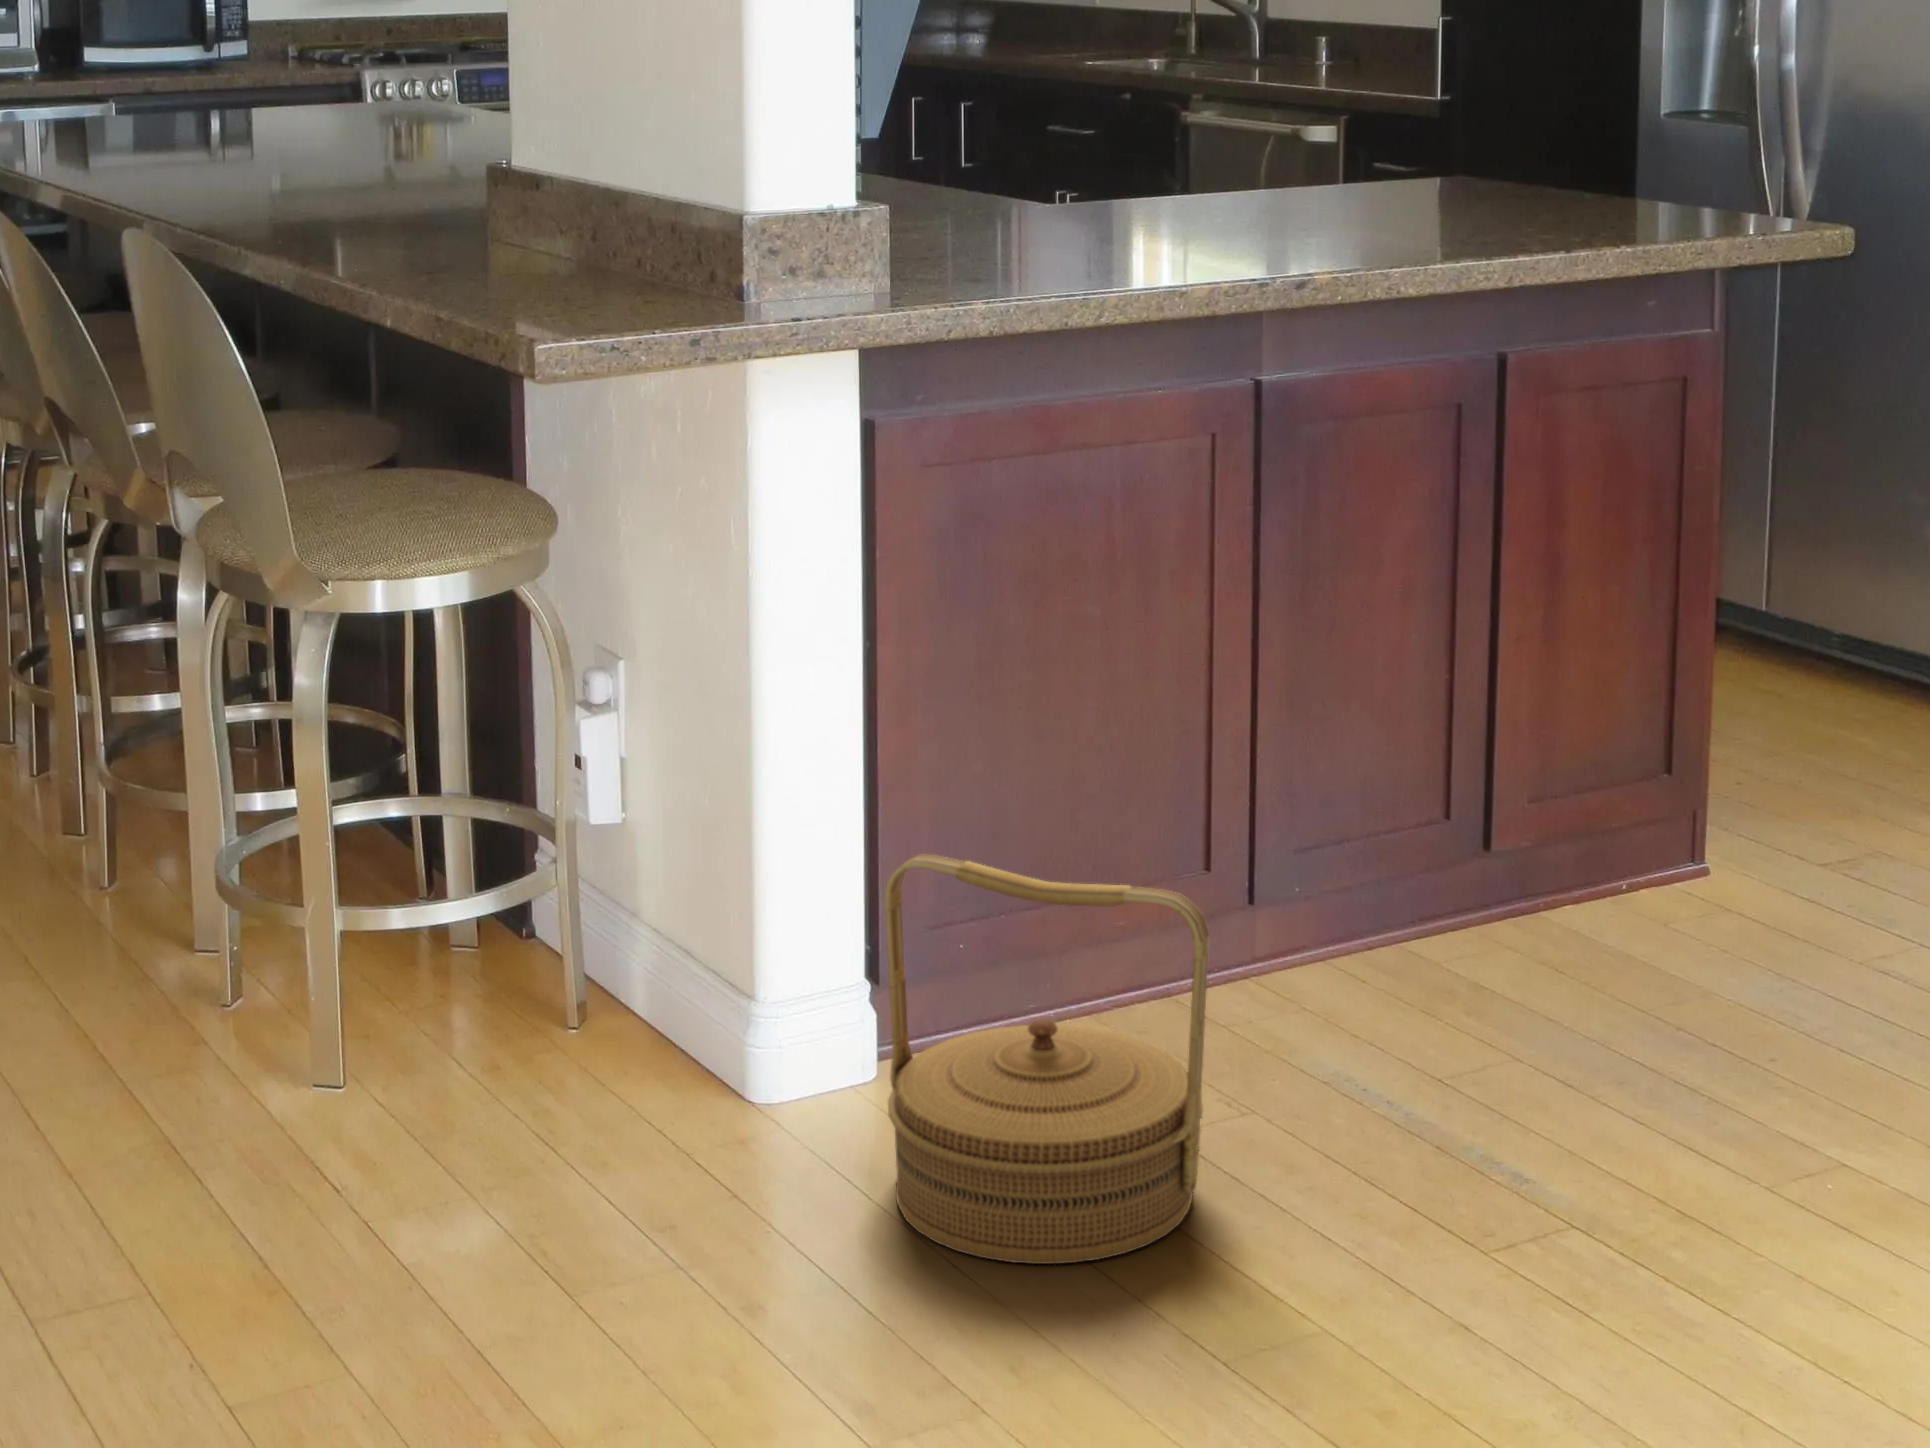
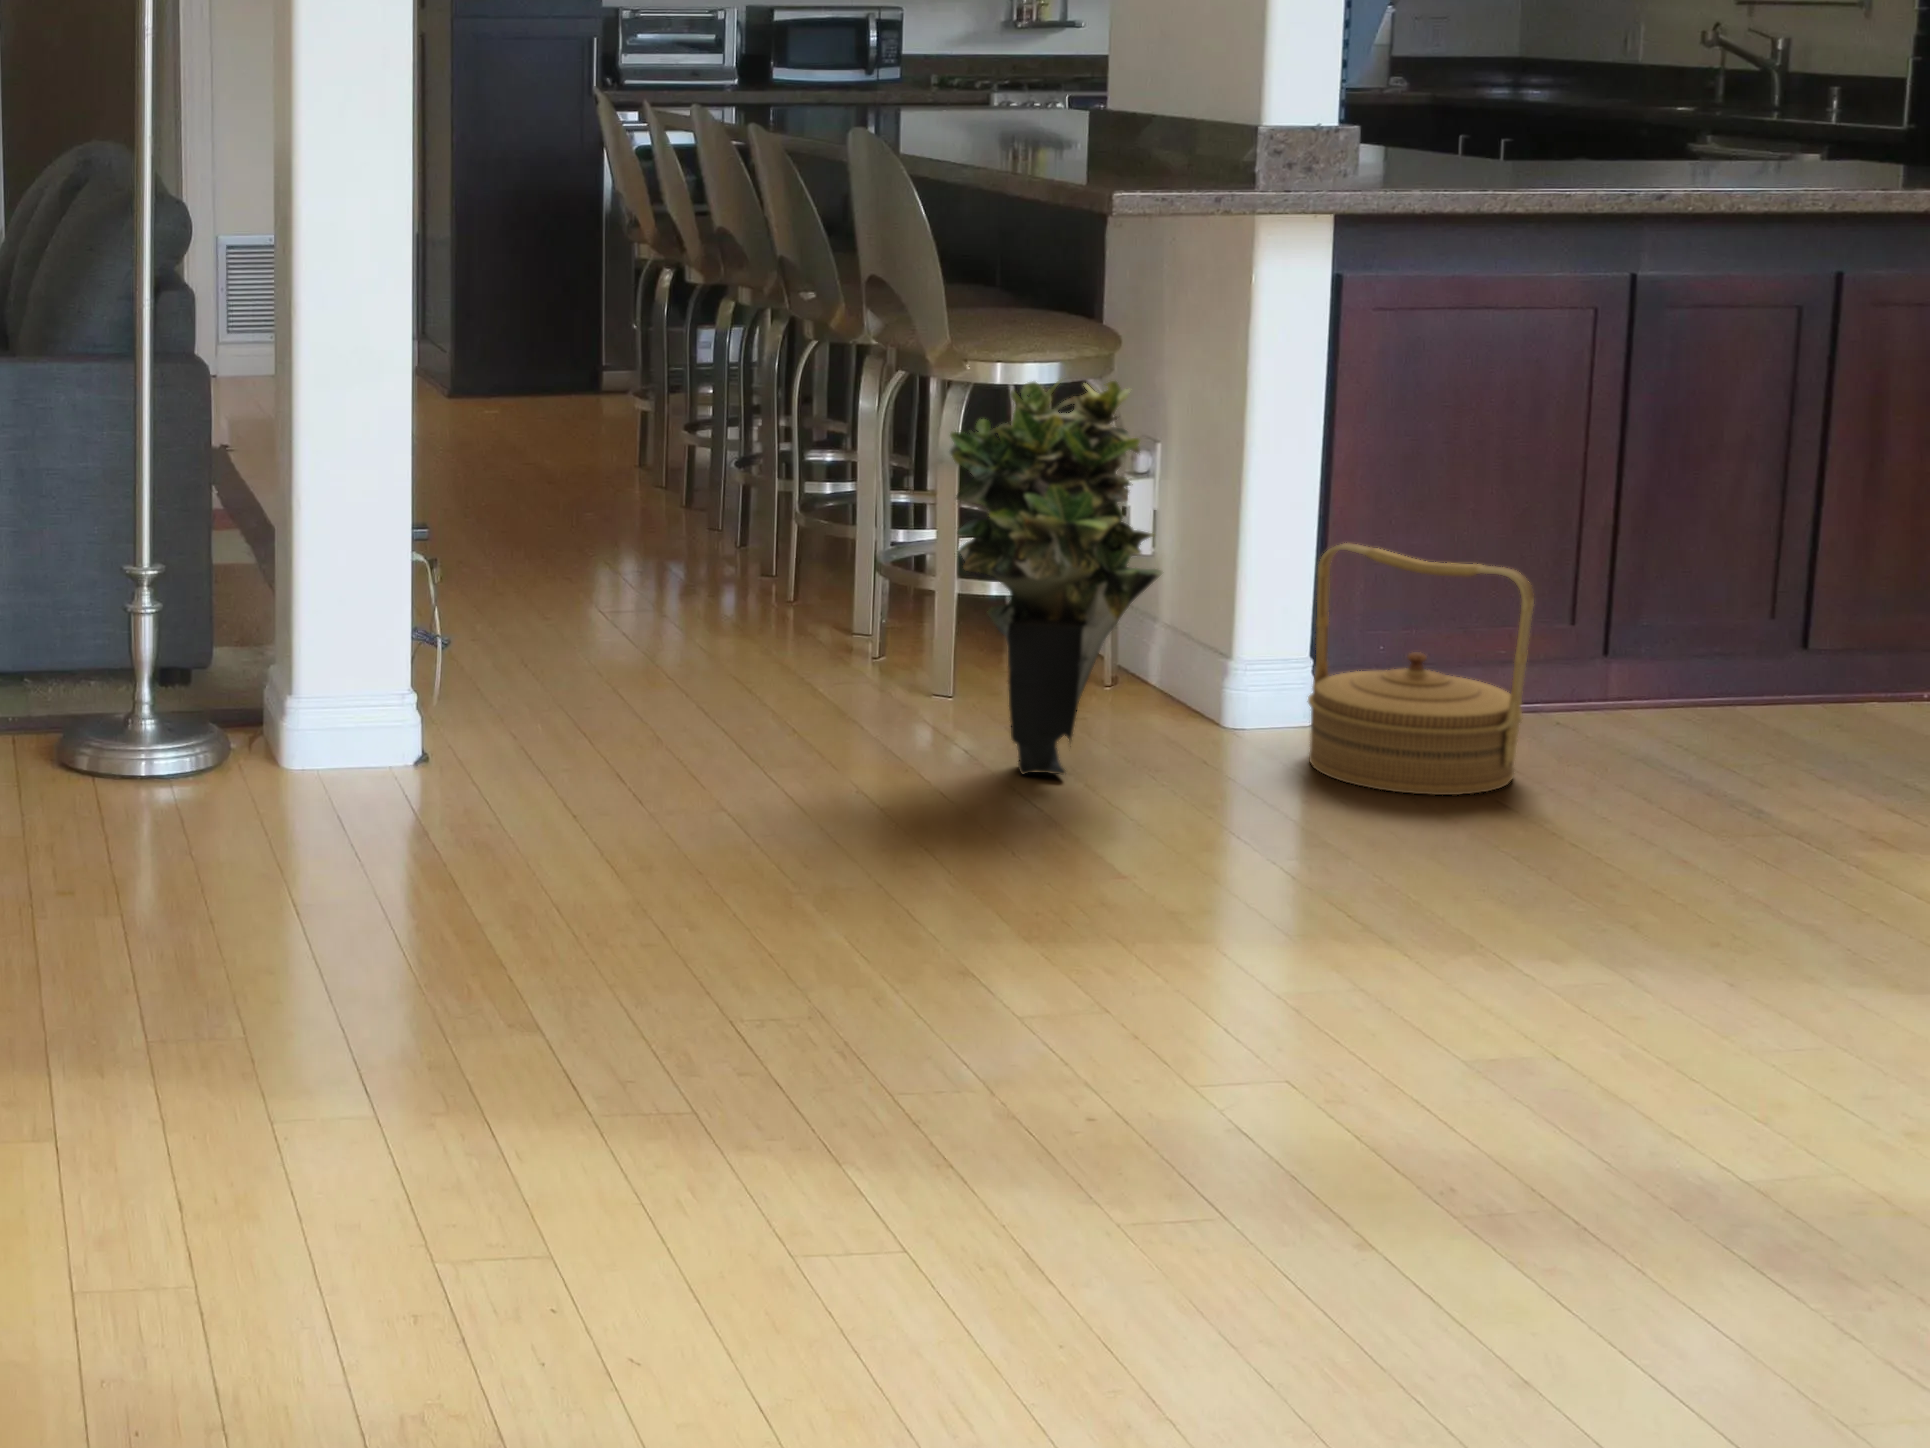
potted plant: none [293,645,659,1336] -> present [949,380,1162,774]

